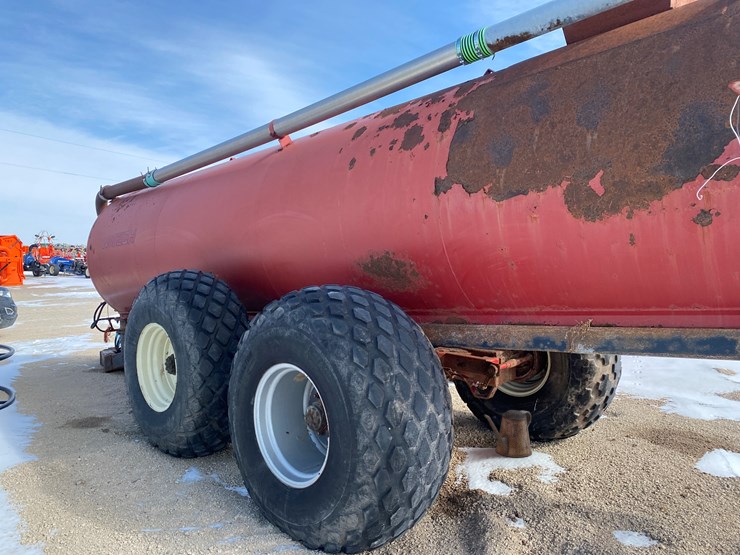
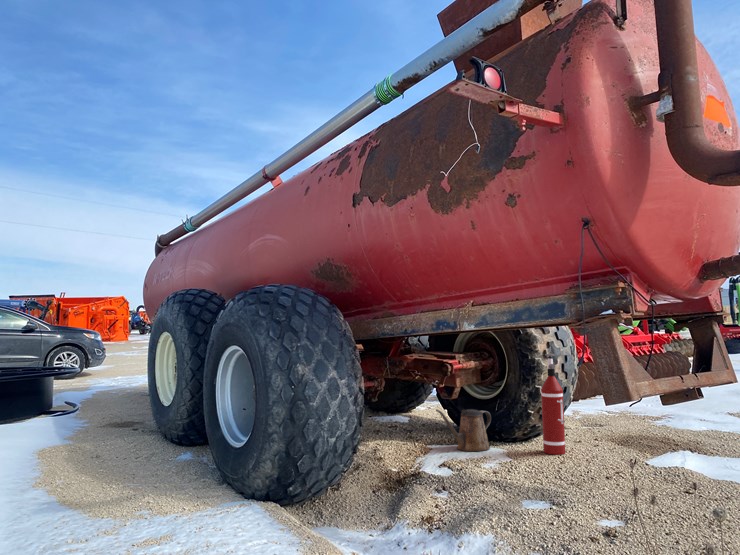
fire extinguisher: none [591,356,623,463] -> present [541,354,566,455]

